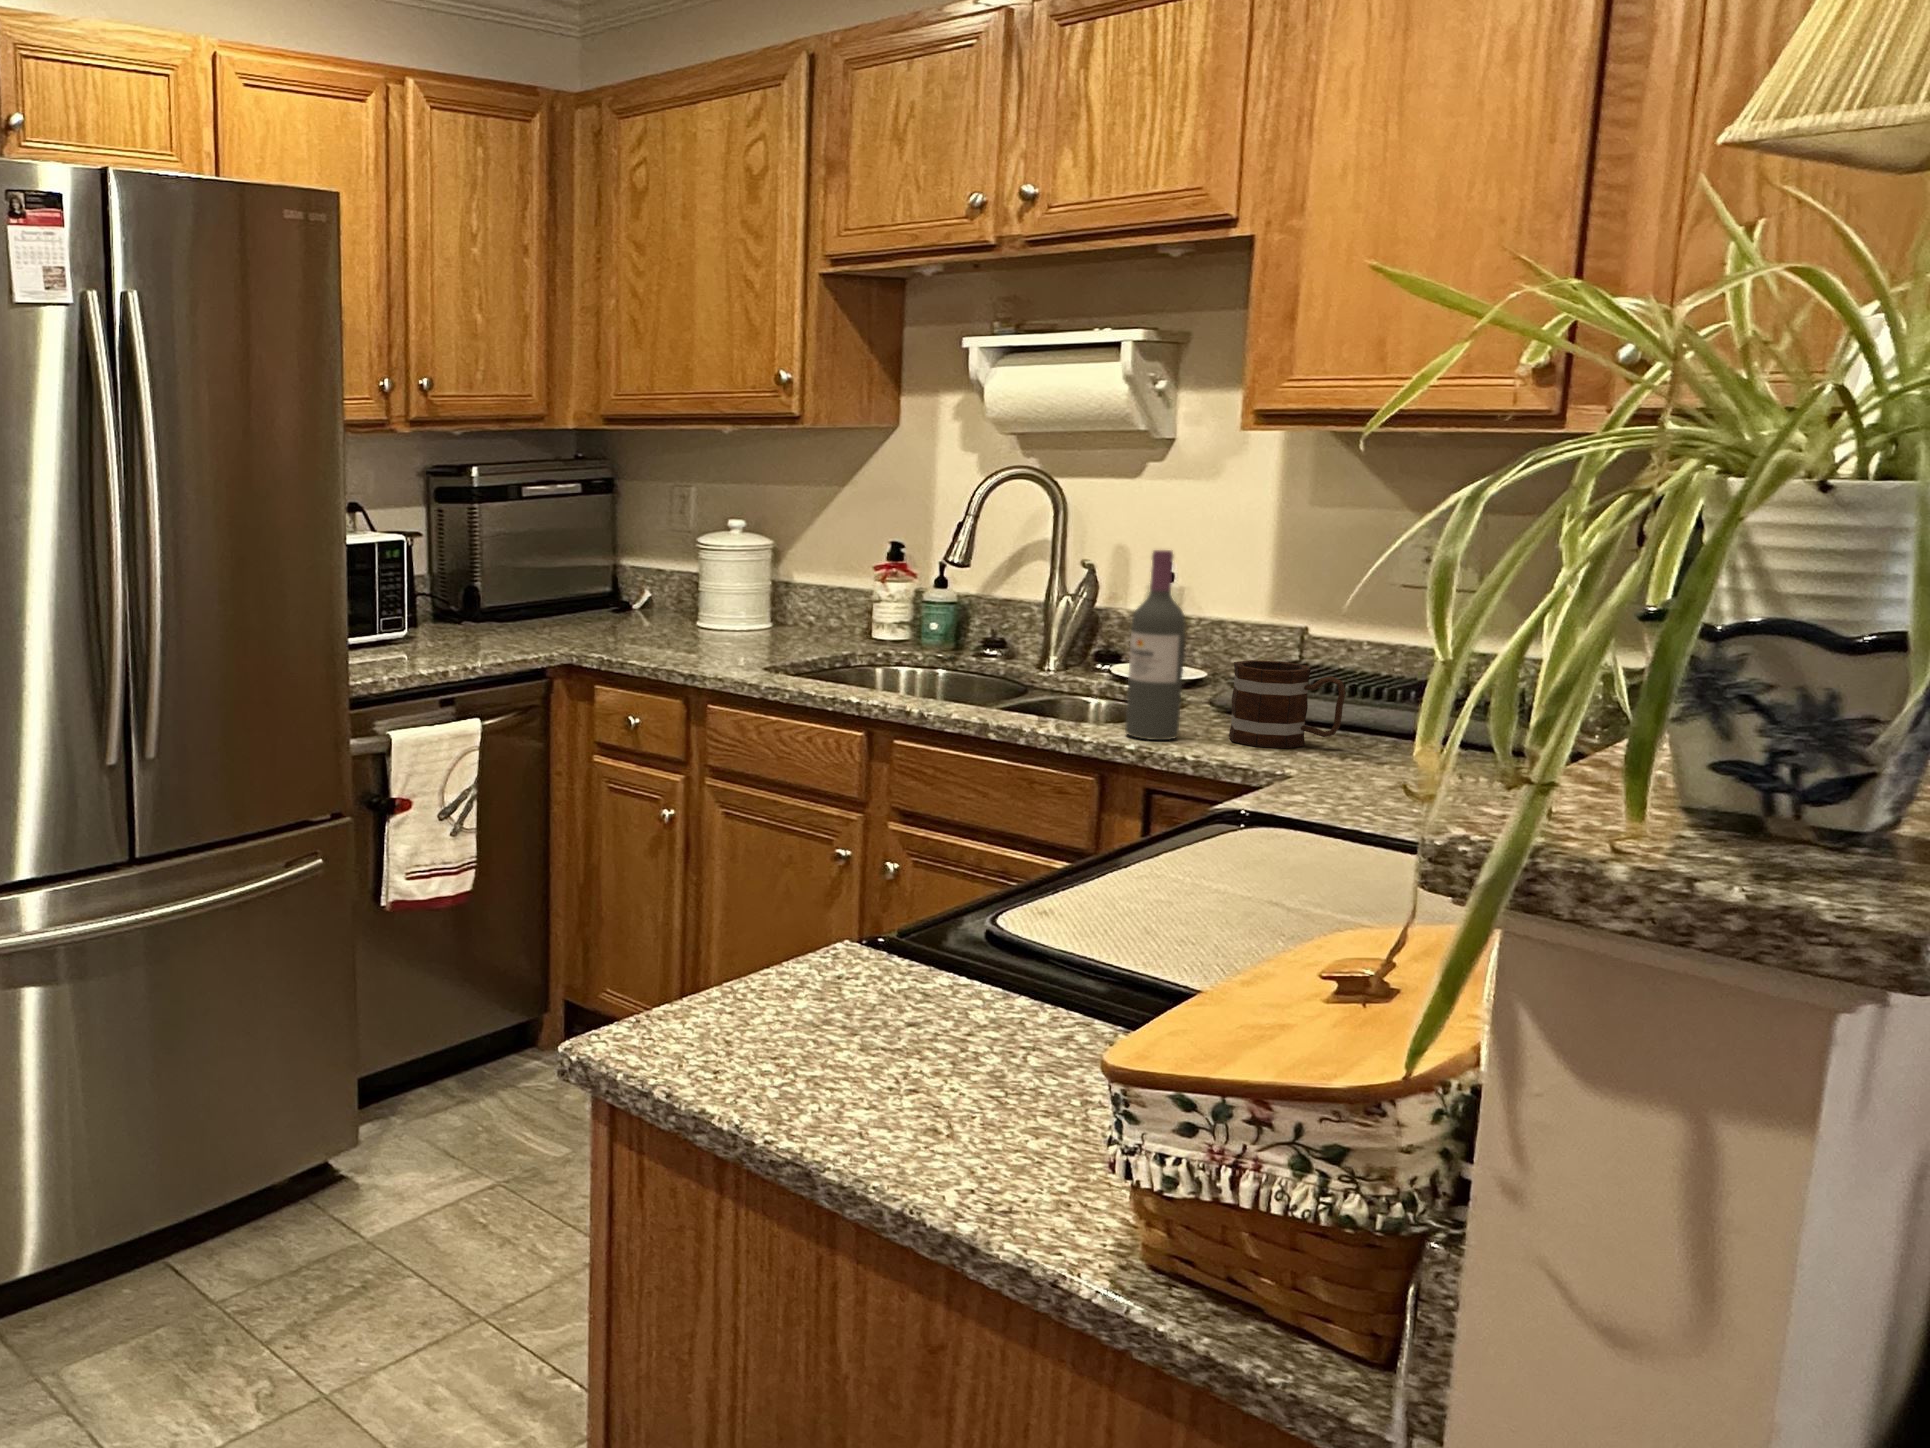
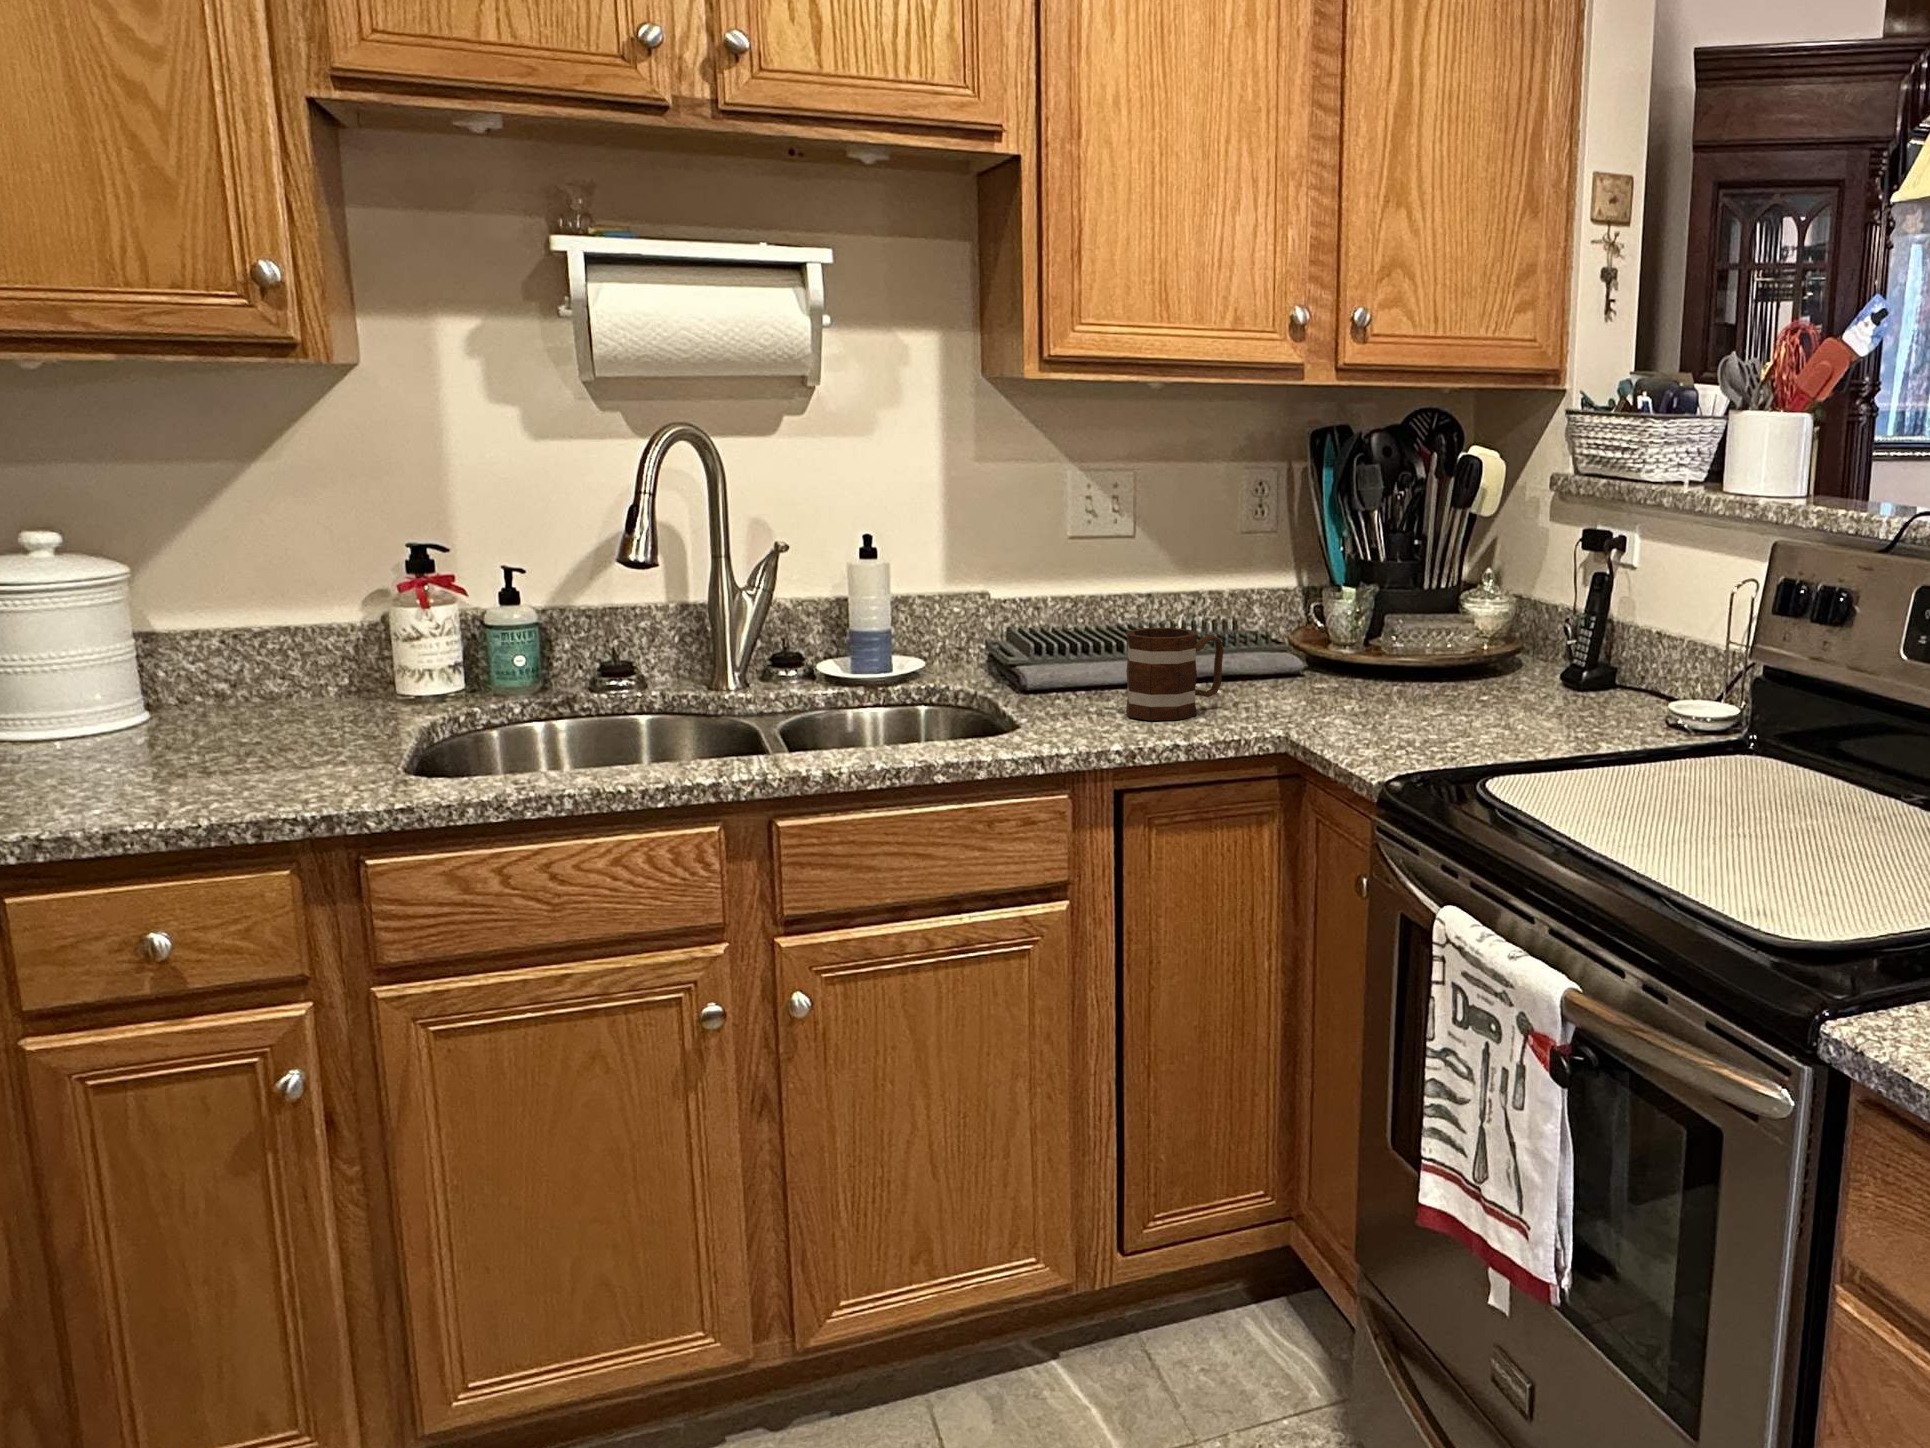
wine bottle: present [1125,550,1186,740] -> none [1062,516,1119,739]

